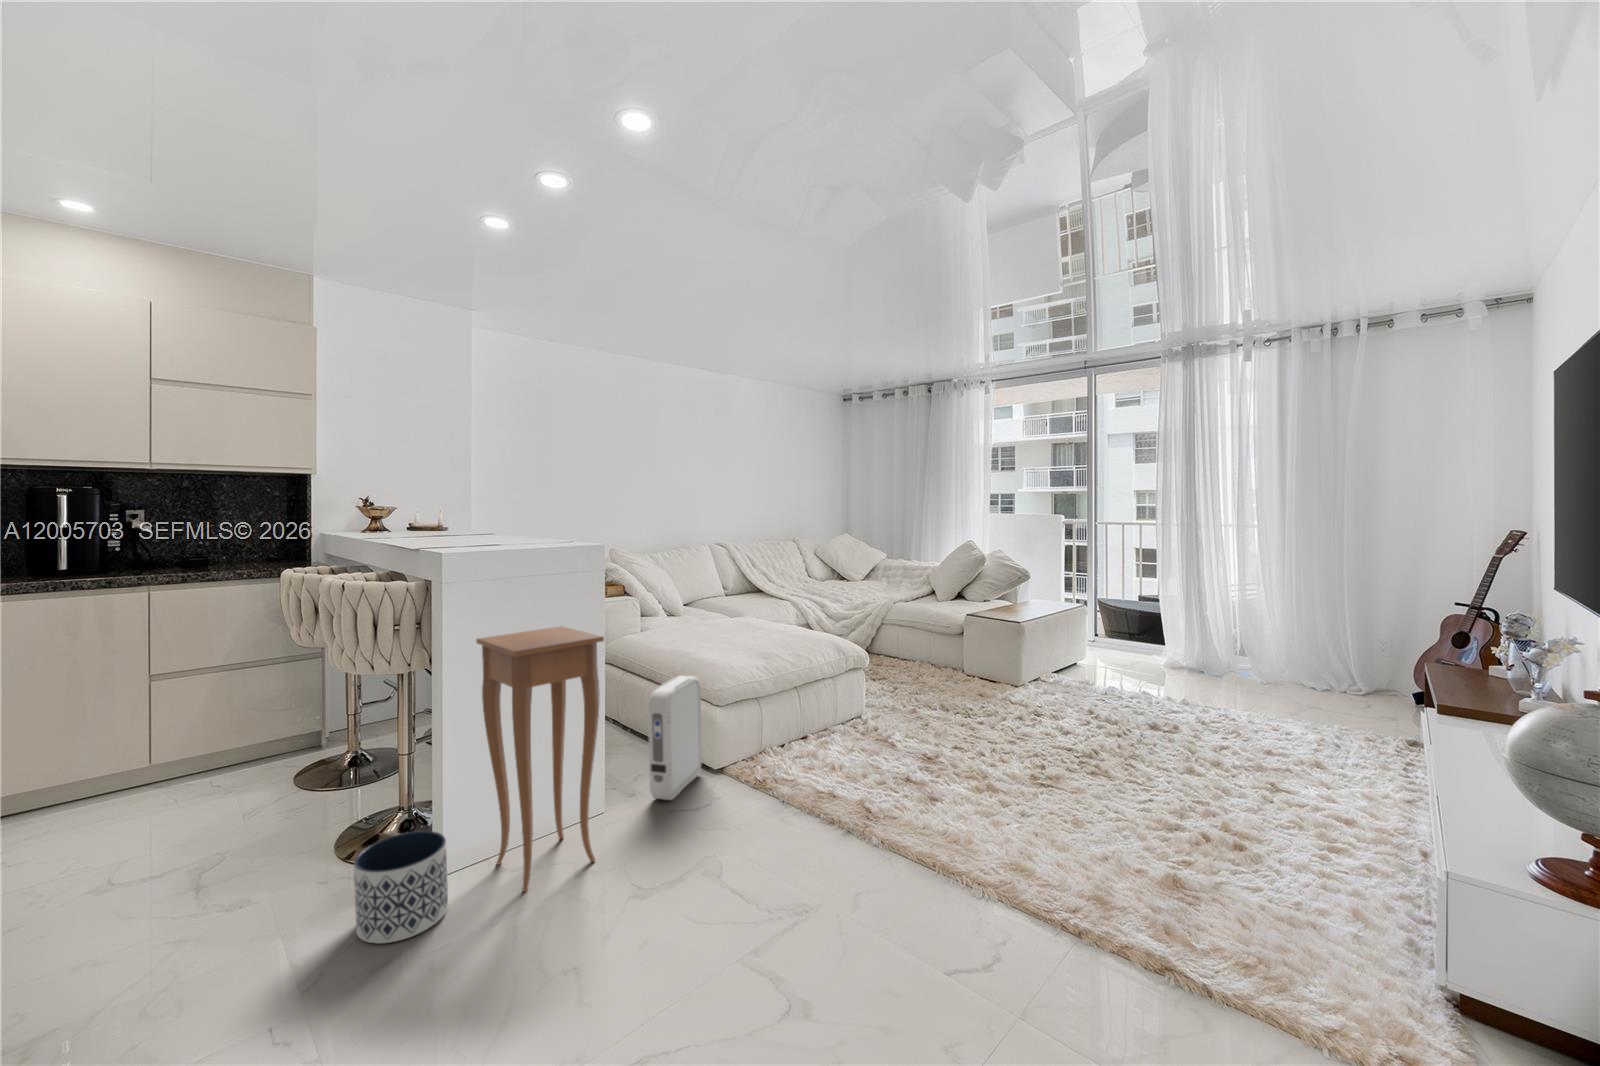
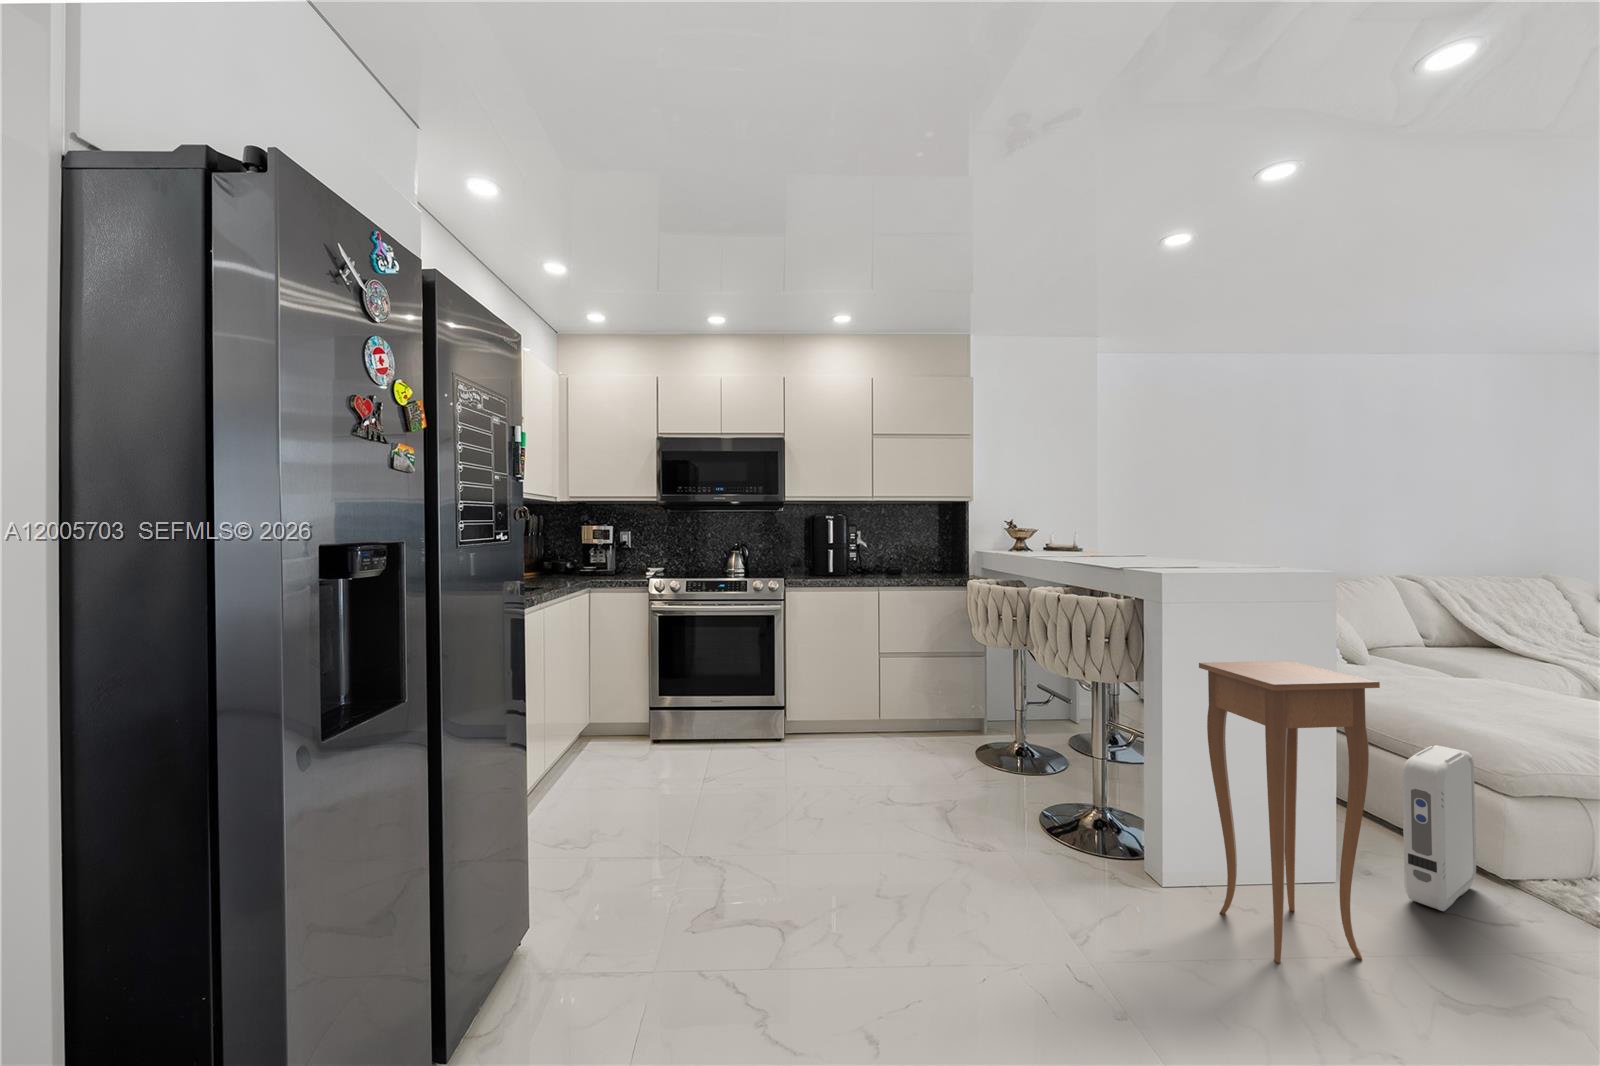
planter: present [354,831,448,943] -> none [1100,848,1191,962]

